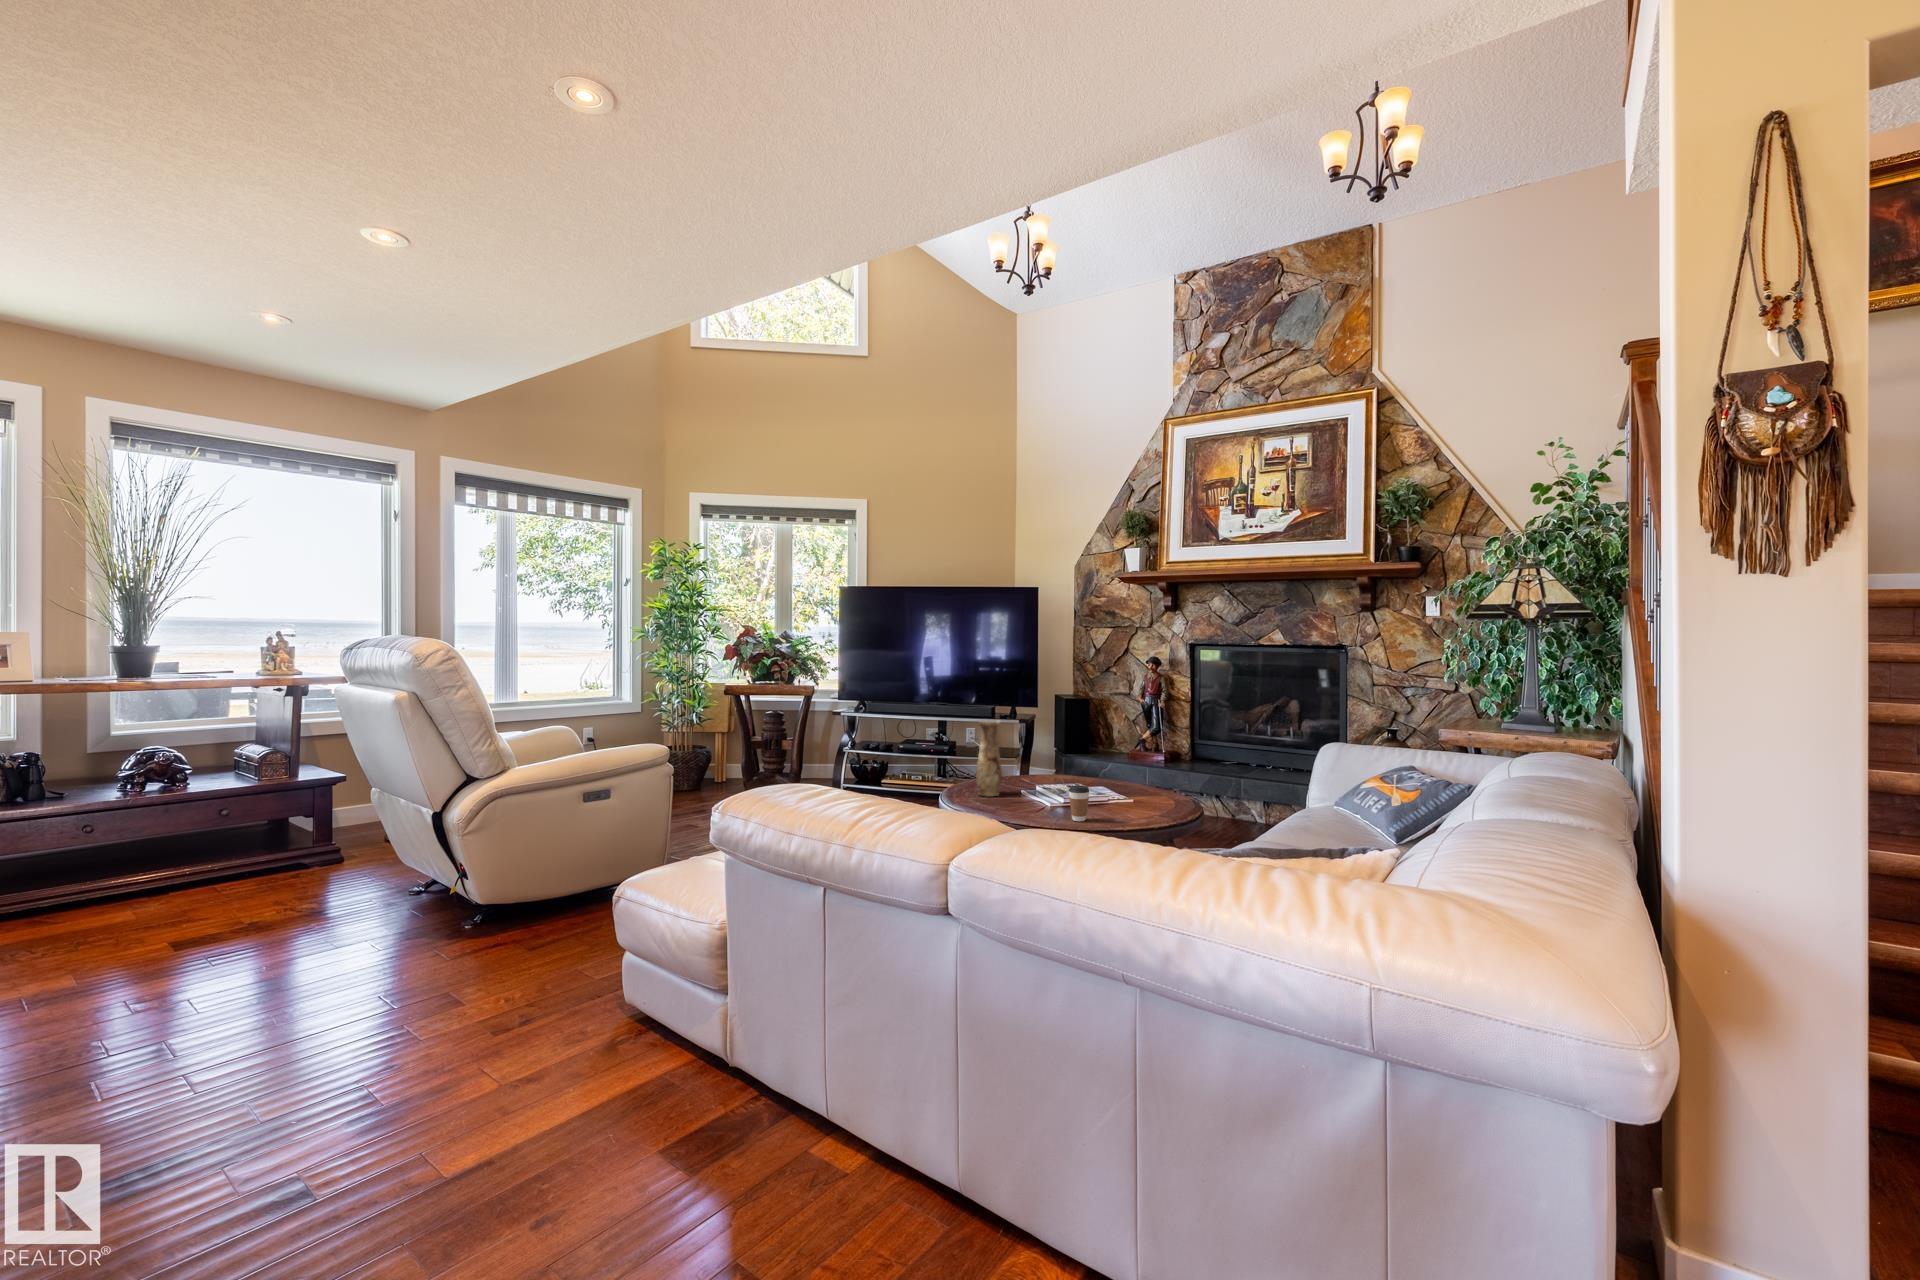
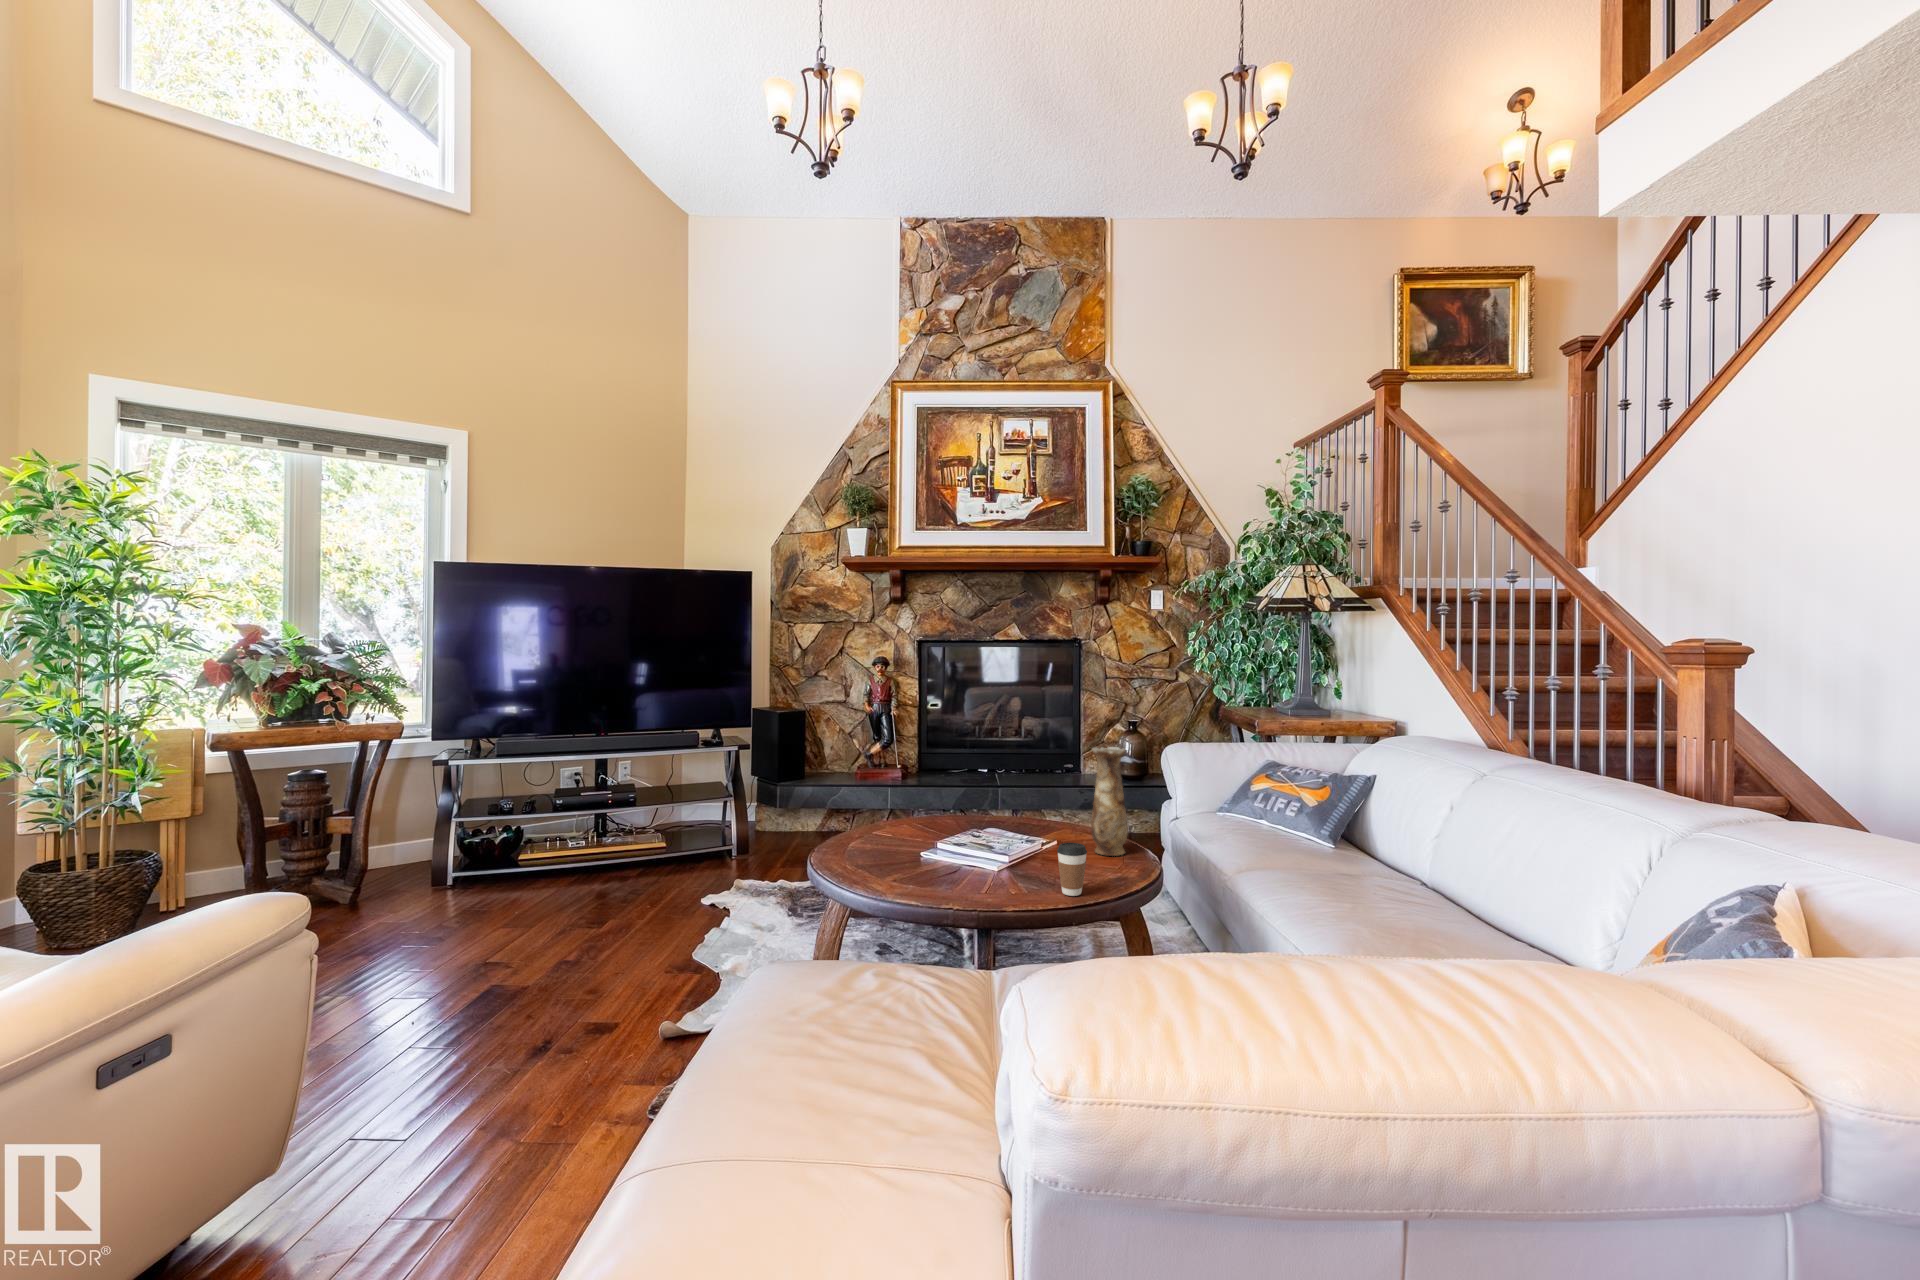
vase: present [976,720,1002,796] -> present [1091,747,1128,856]

